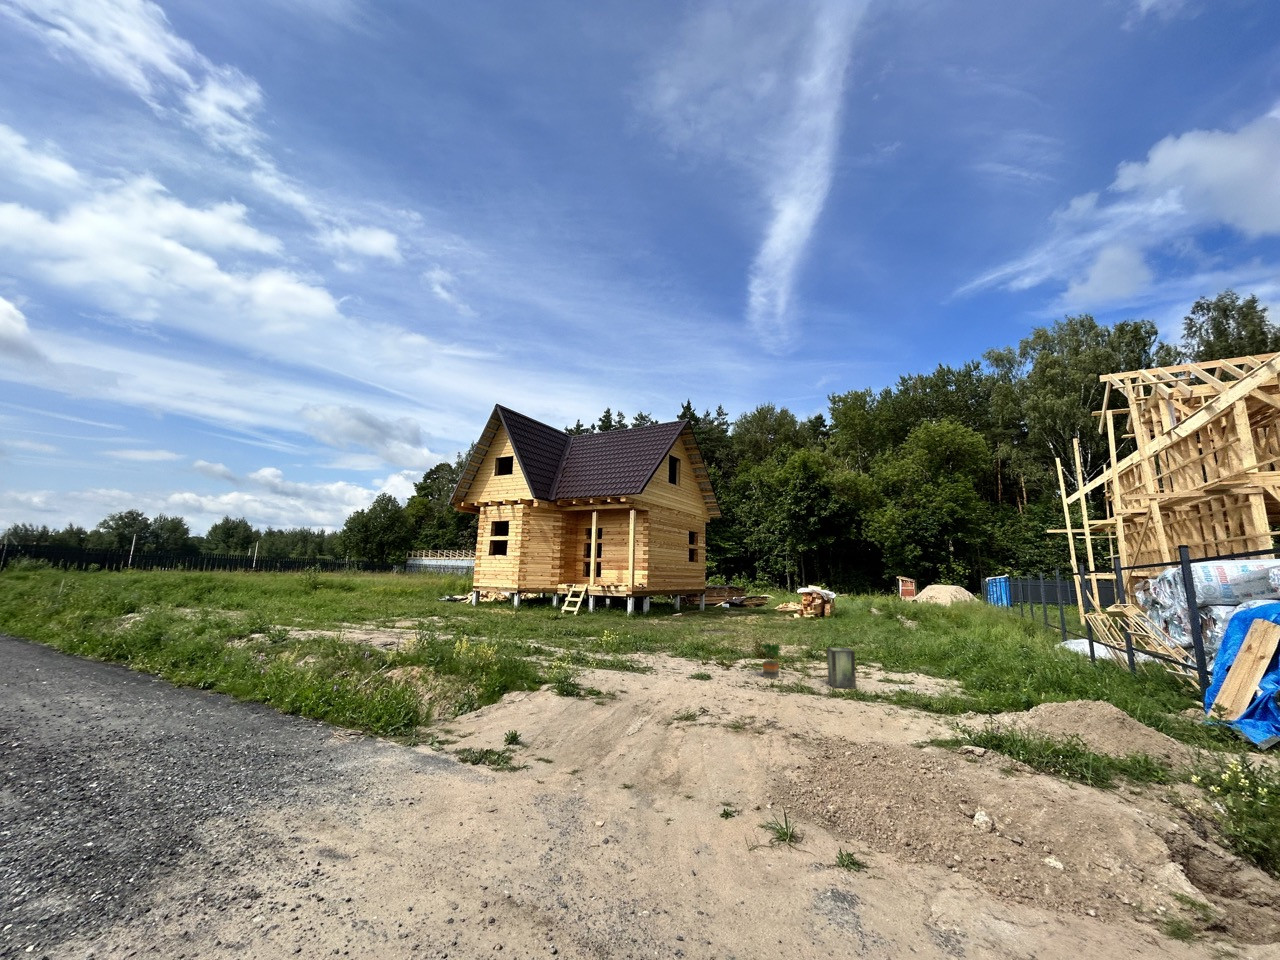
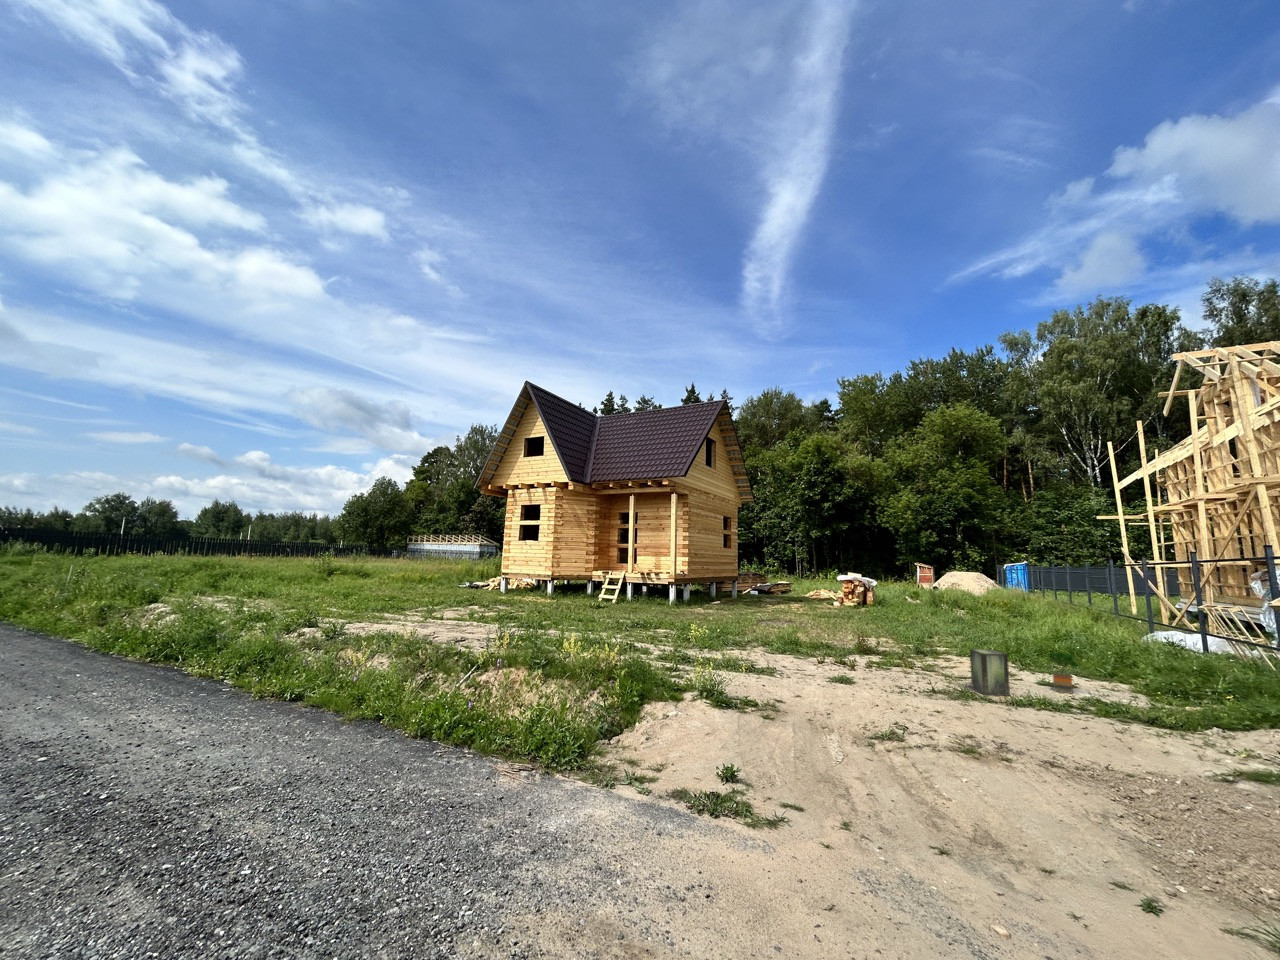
potted tree: present [762,643,781,678] -> present [1047,652,1078,694]

